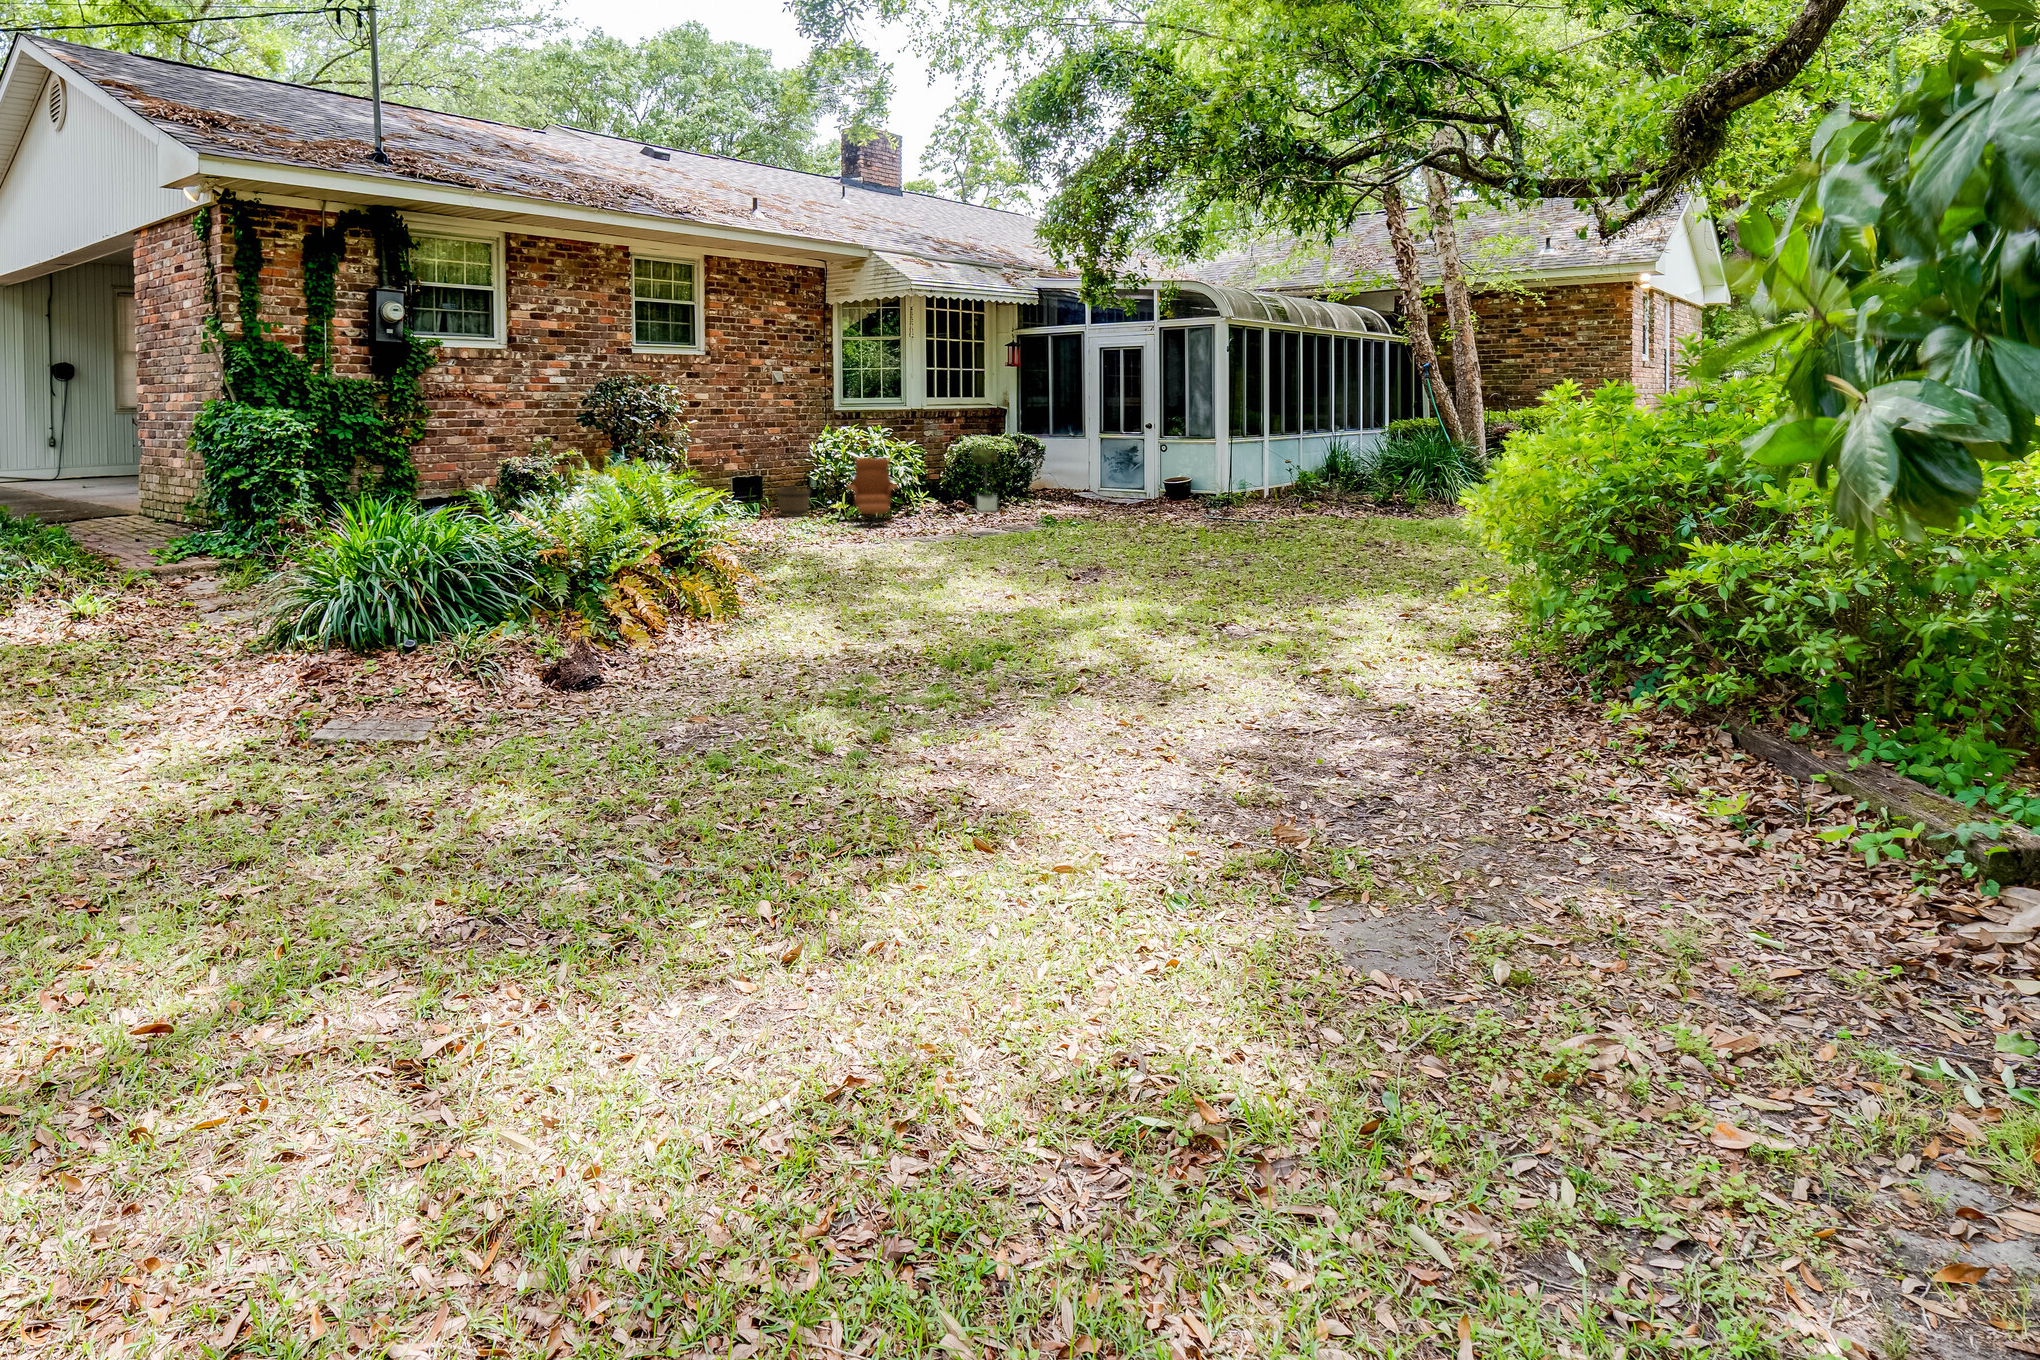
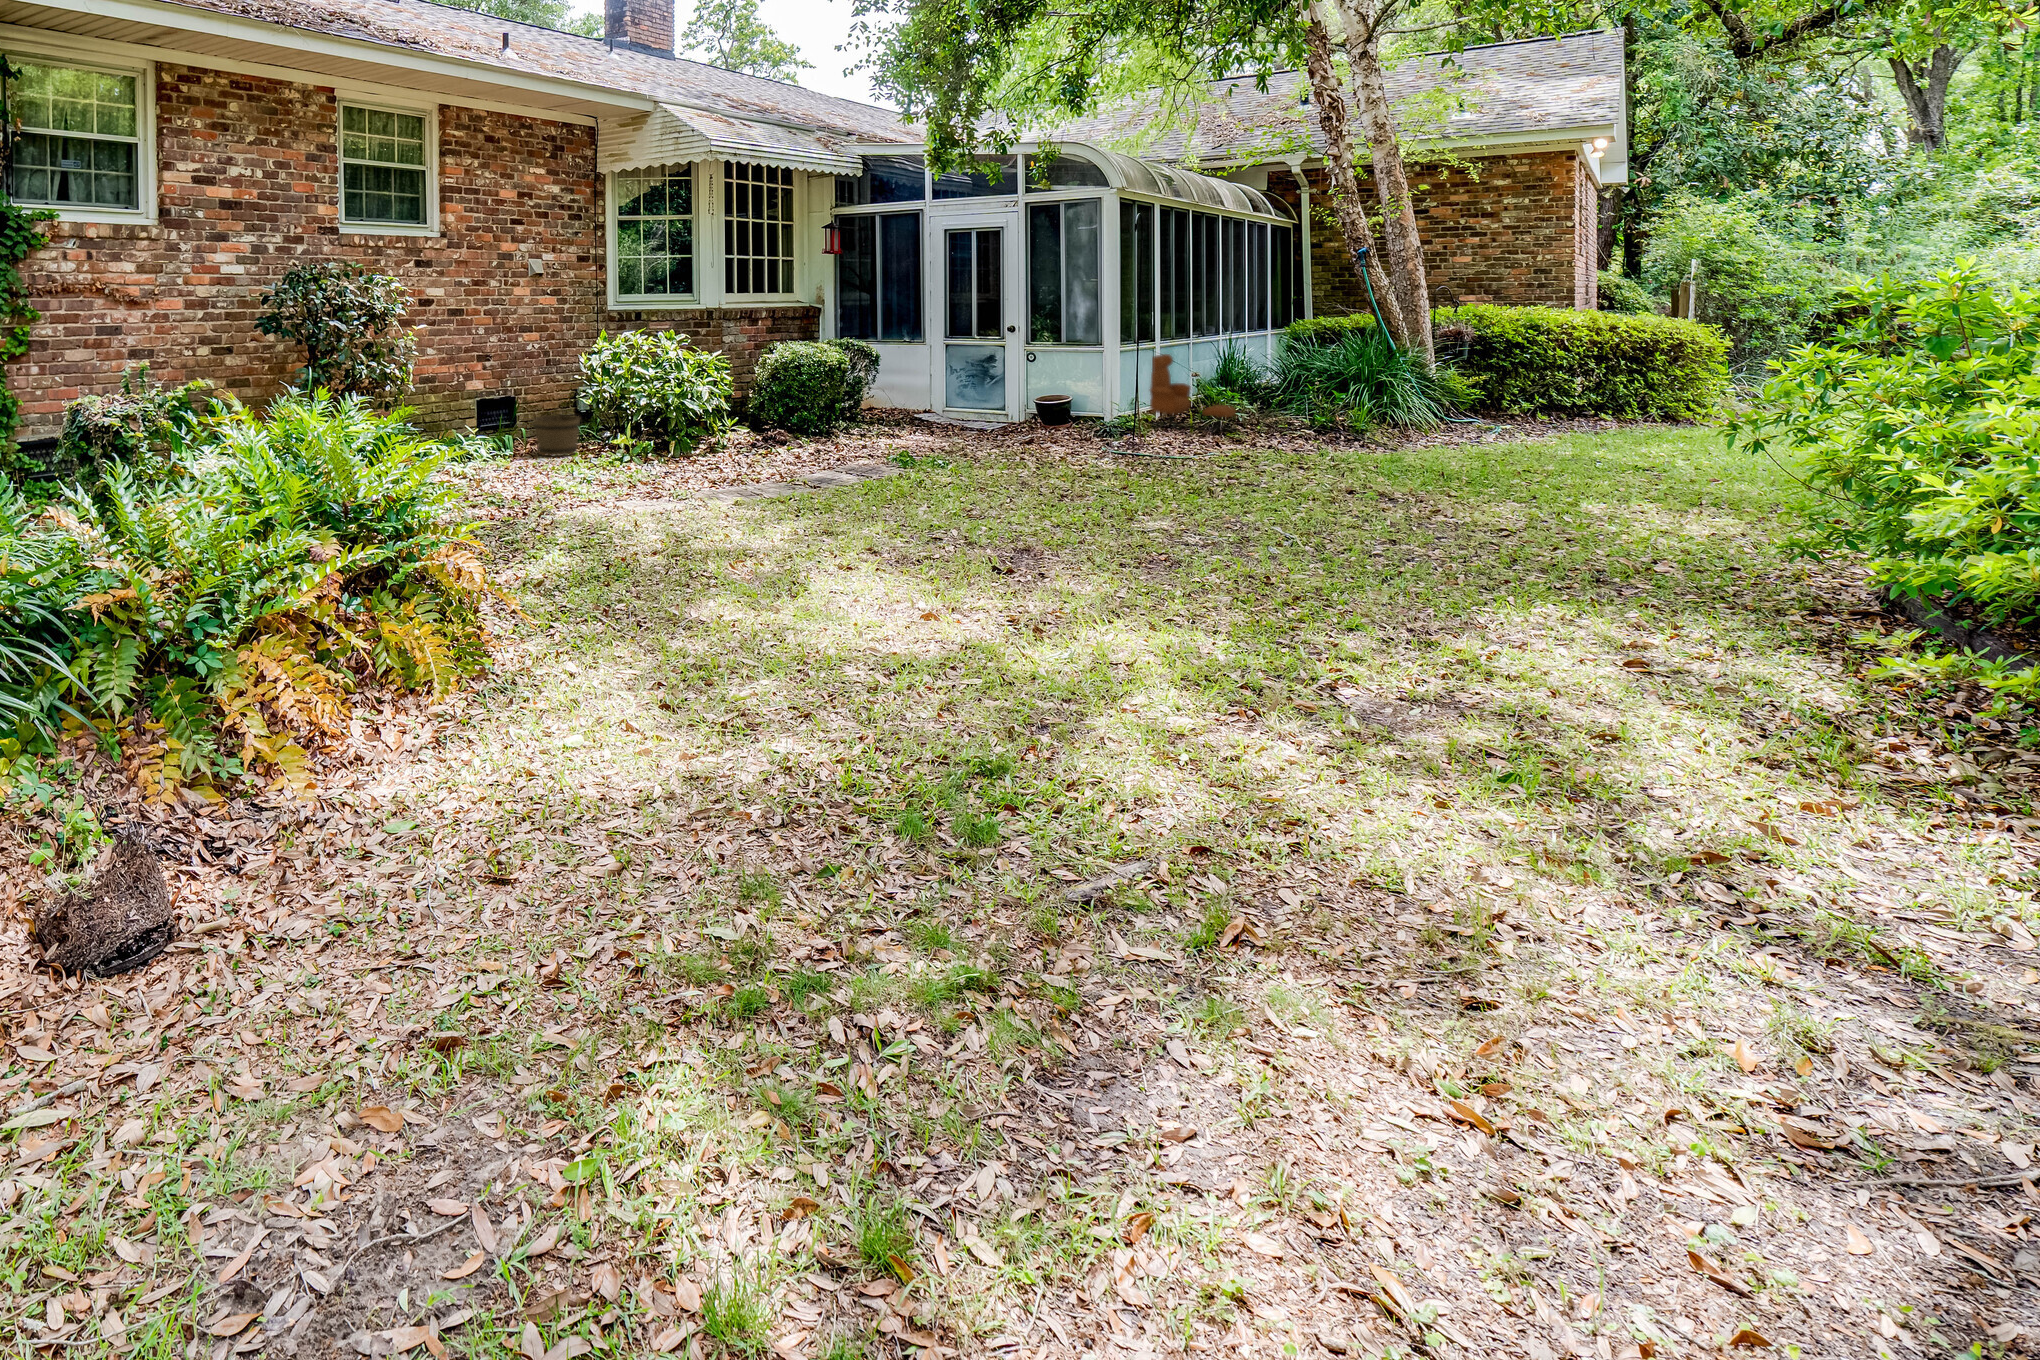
potted tree: present [971,447,998,512] -> none [792,359,830,446]
lounge chair: present [846,458,898,527] -> present [1150,354,1237,432]

